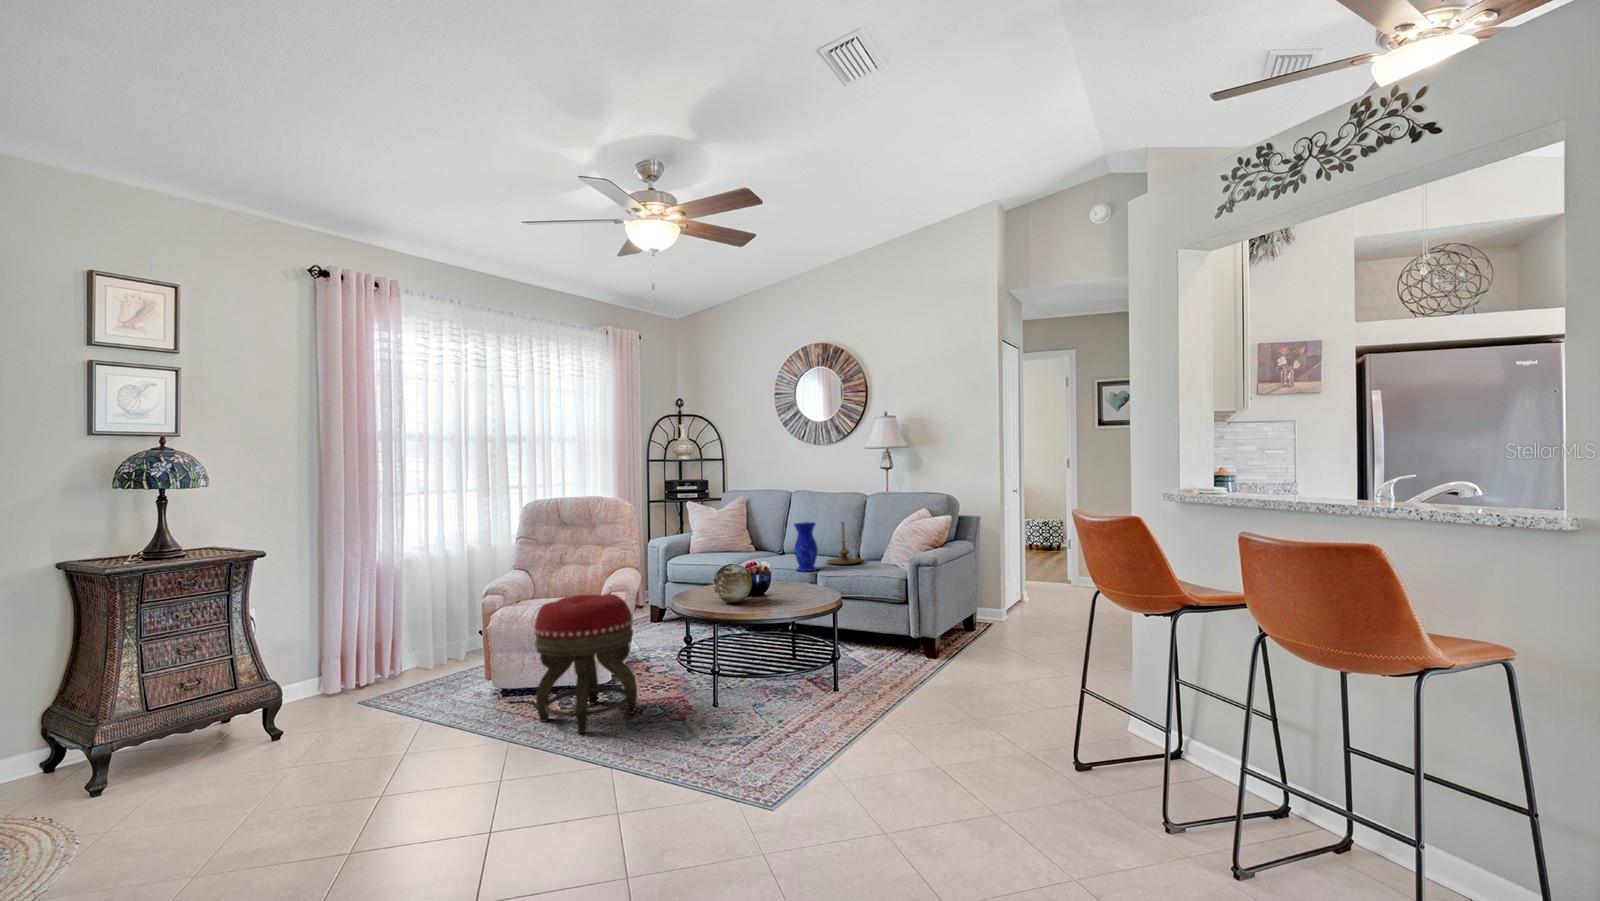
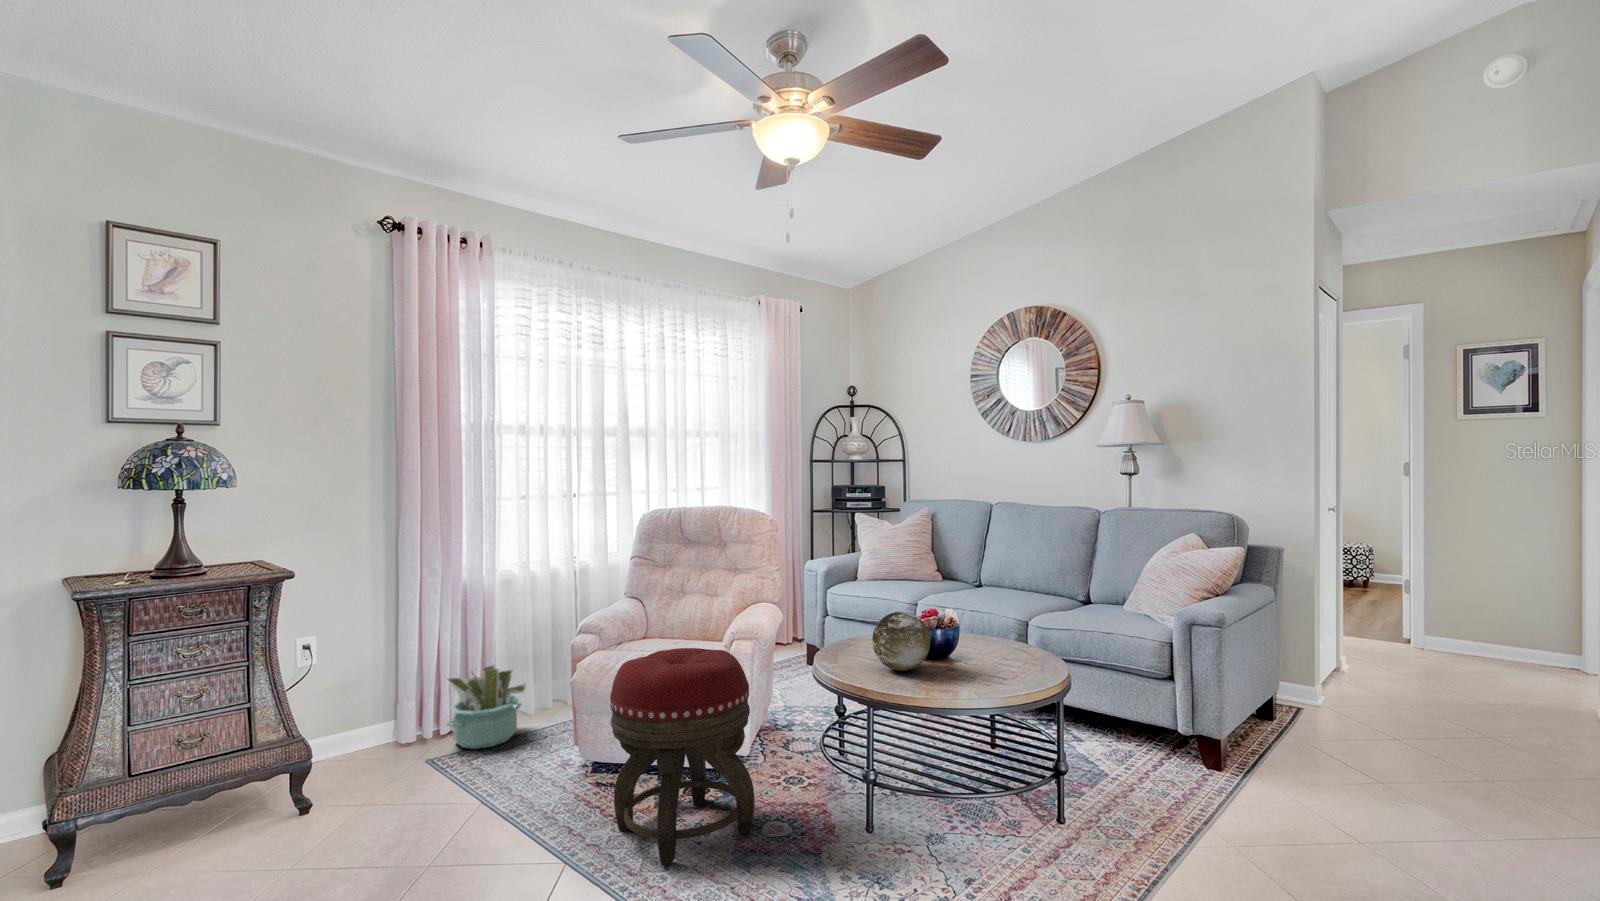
vase: present [794,522,817,572] -> none [994,548,1030,619]
candle holder: present [826,522,862,564] -> none [1041,548,1096,610]
decorative plant: none [369,627,433,692] -> present [446,665,526,749]

